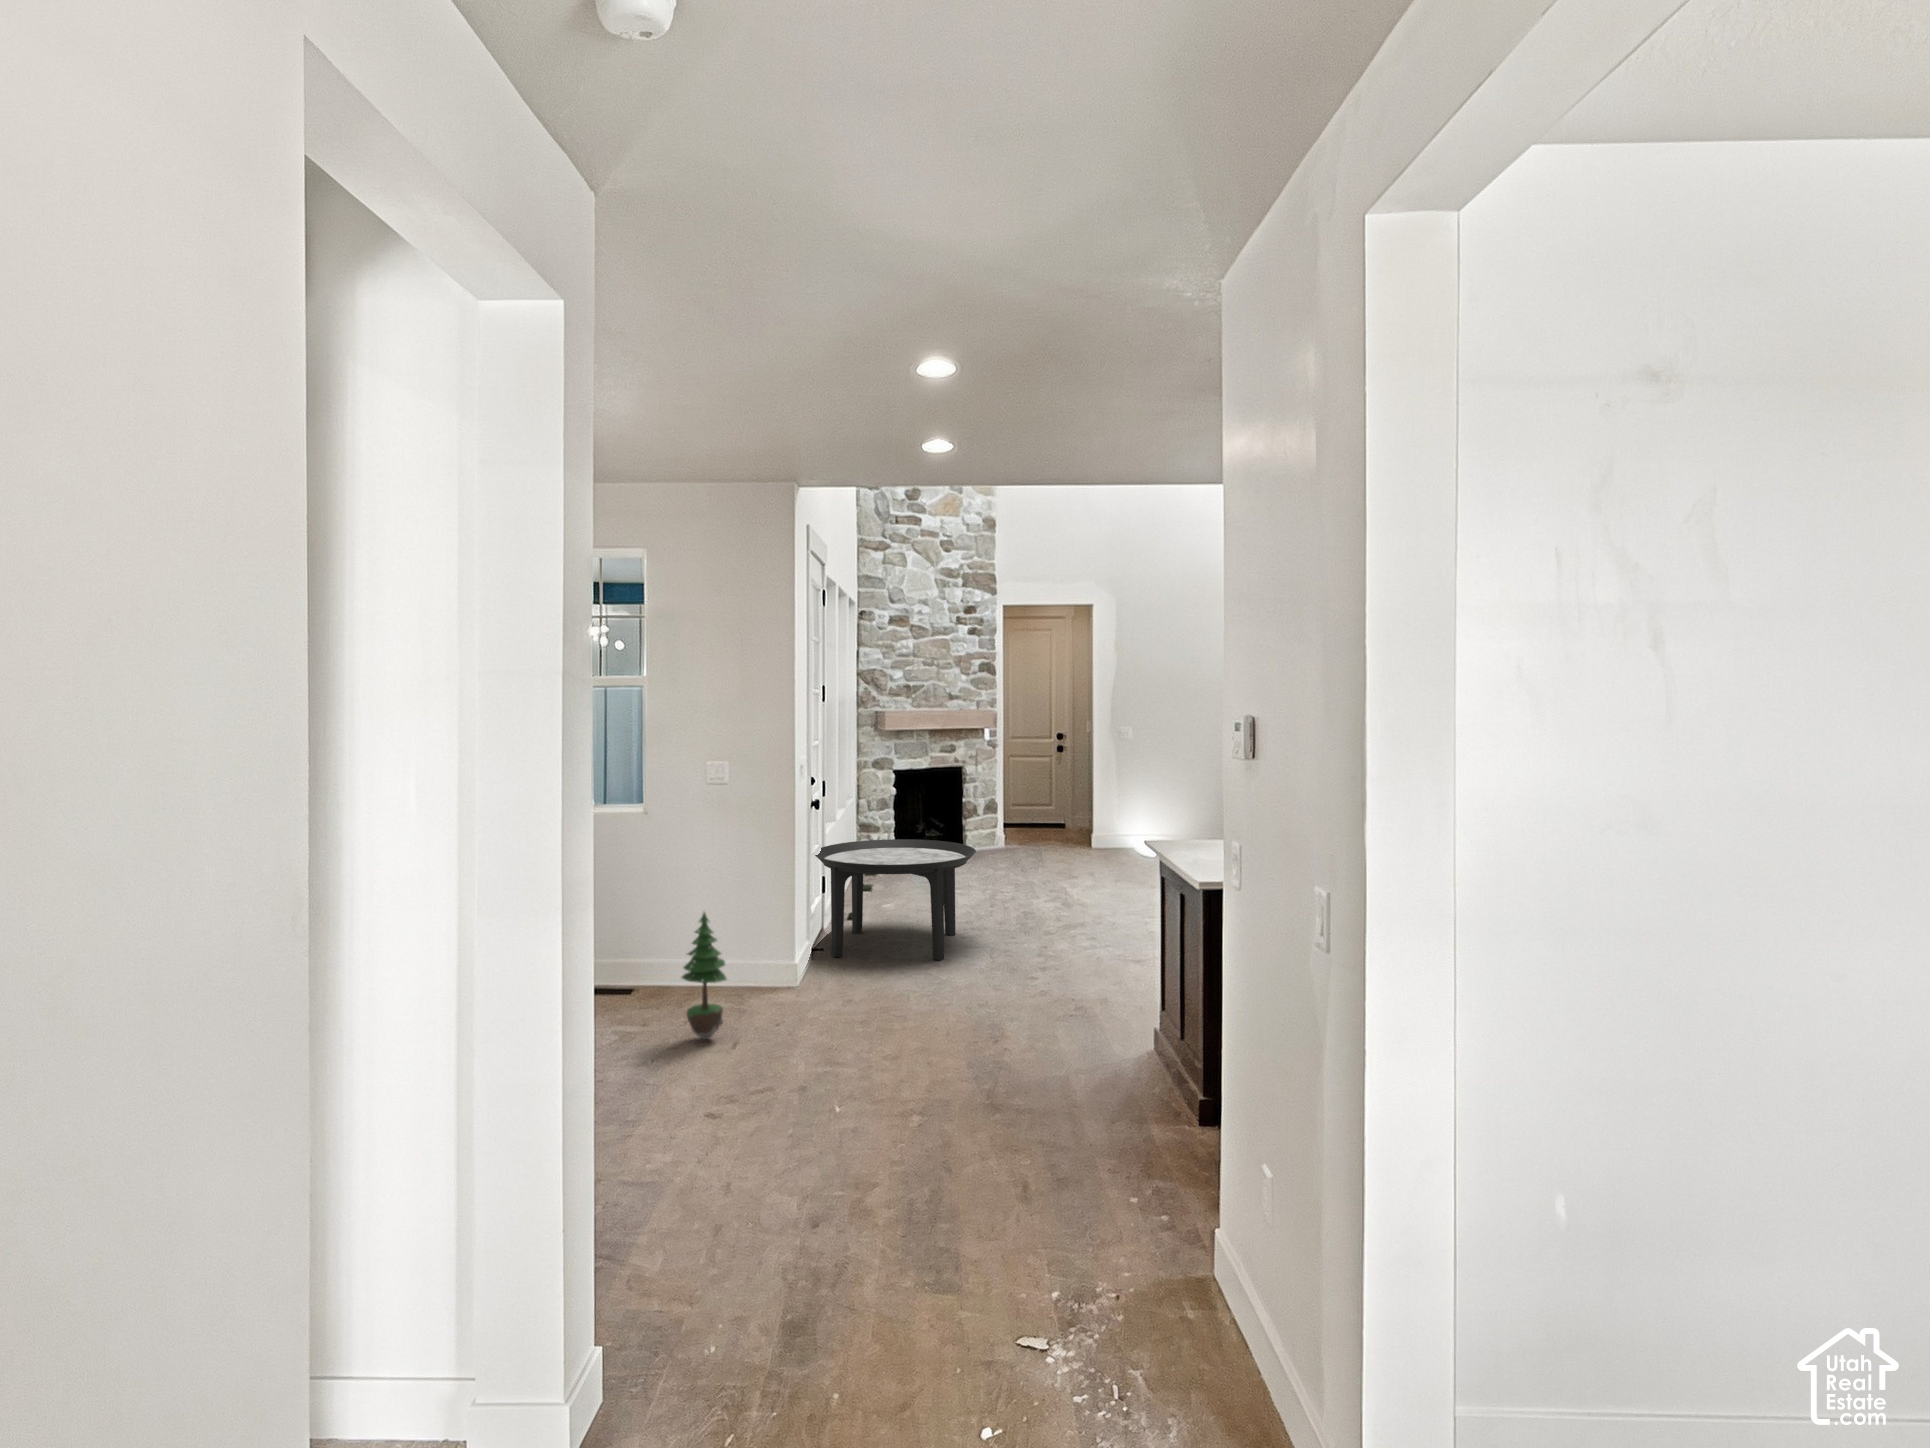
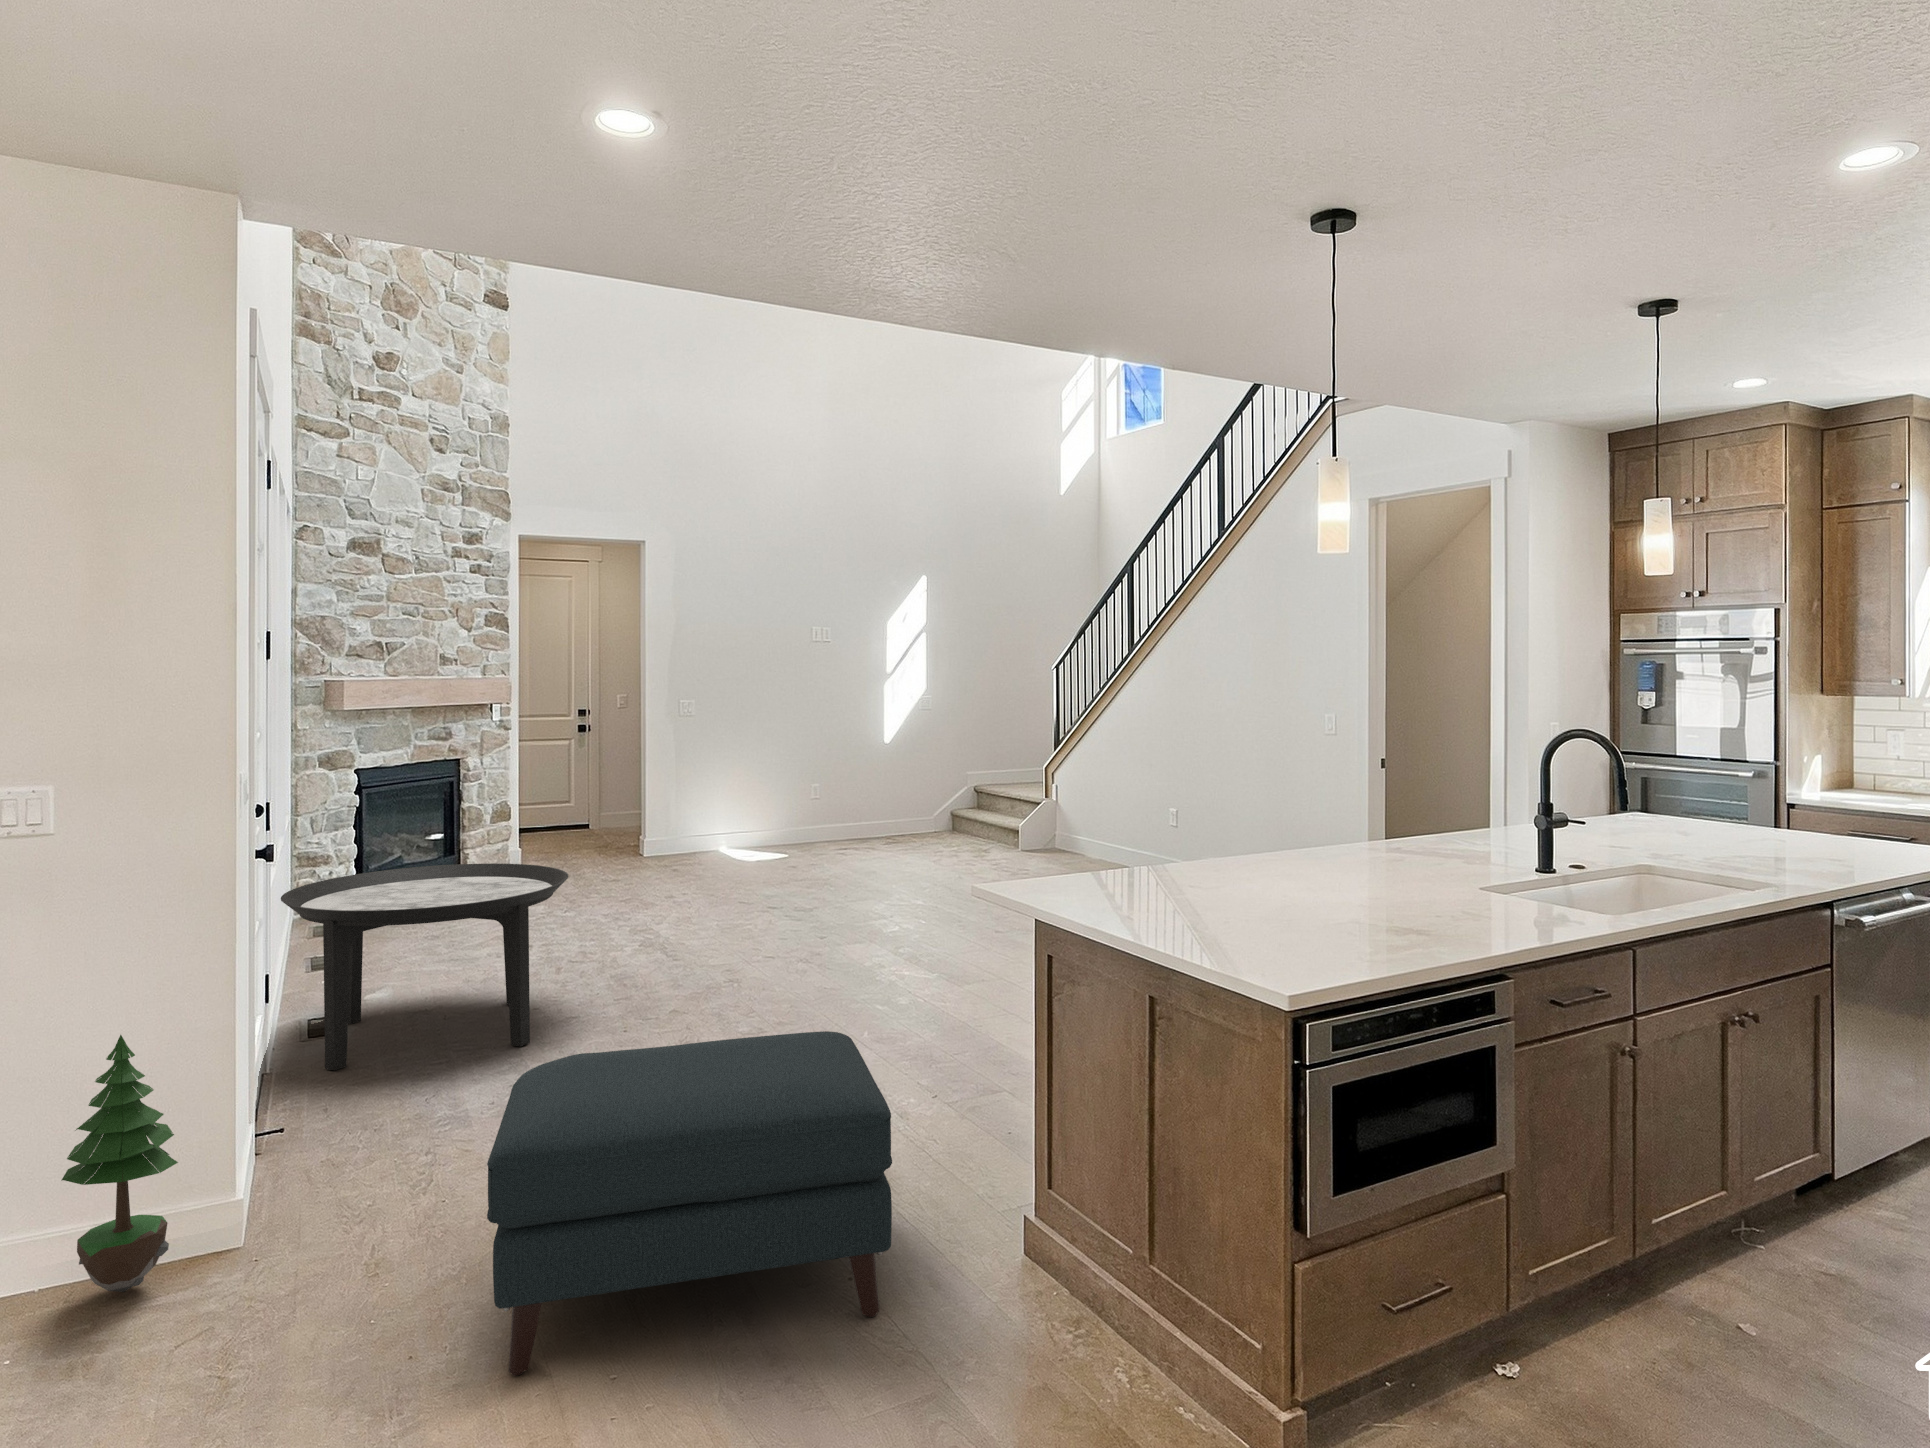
ottoman: none [831,955,1067,1133] -> present [487,1031,892,1376]

